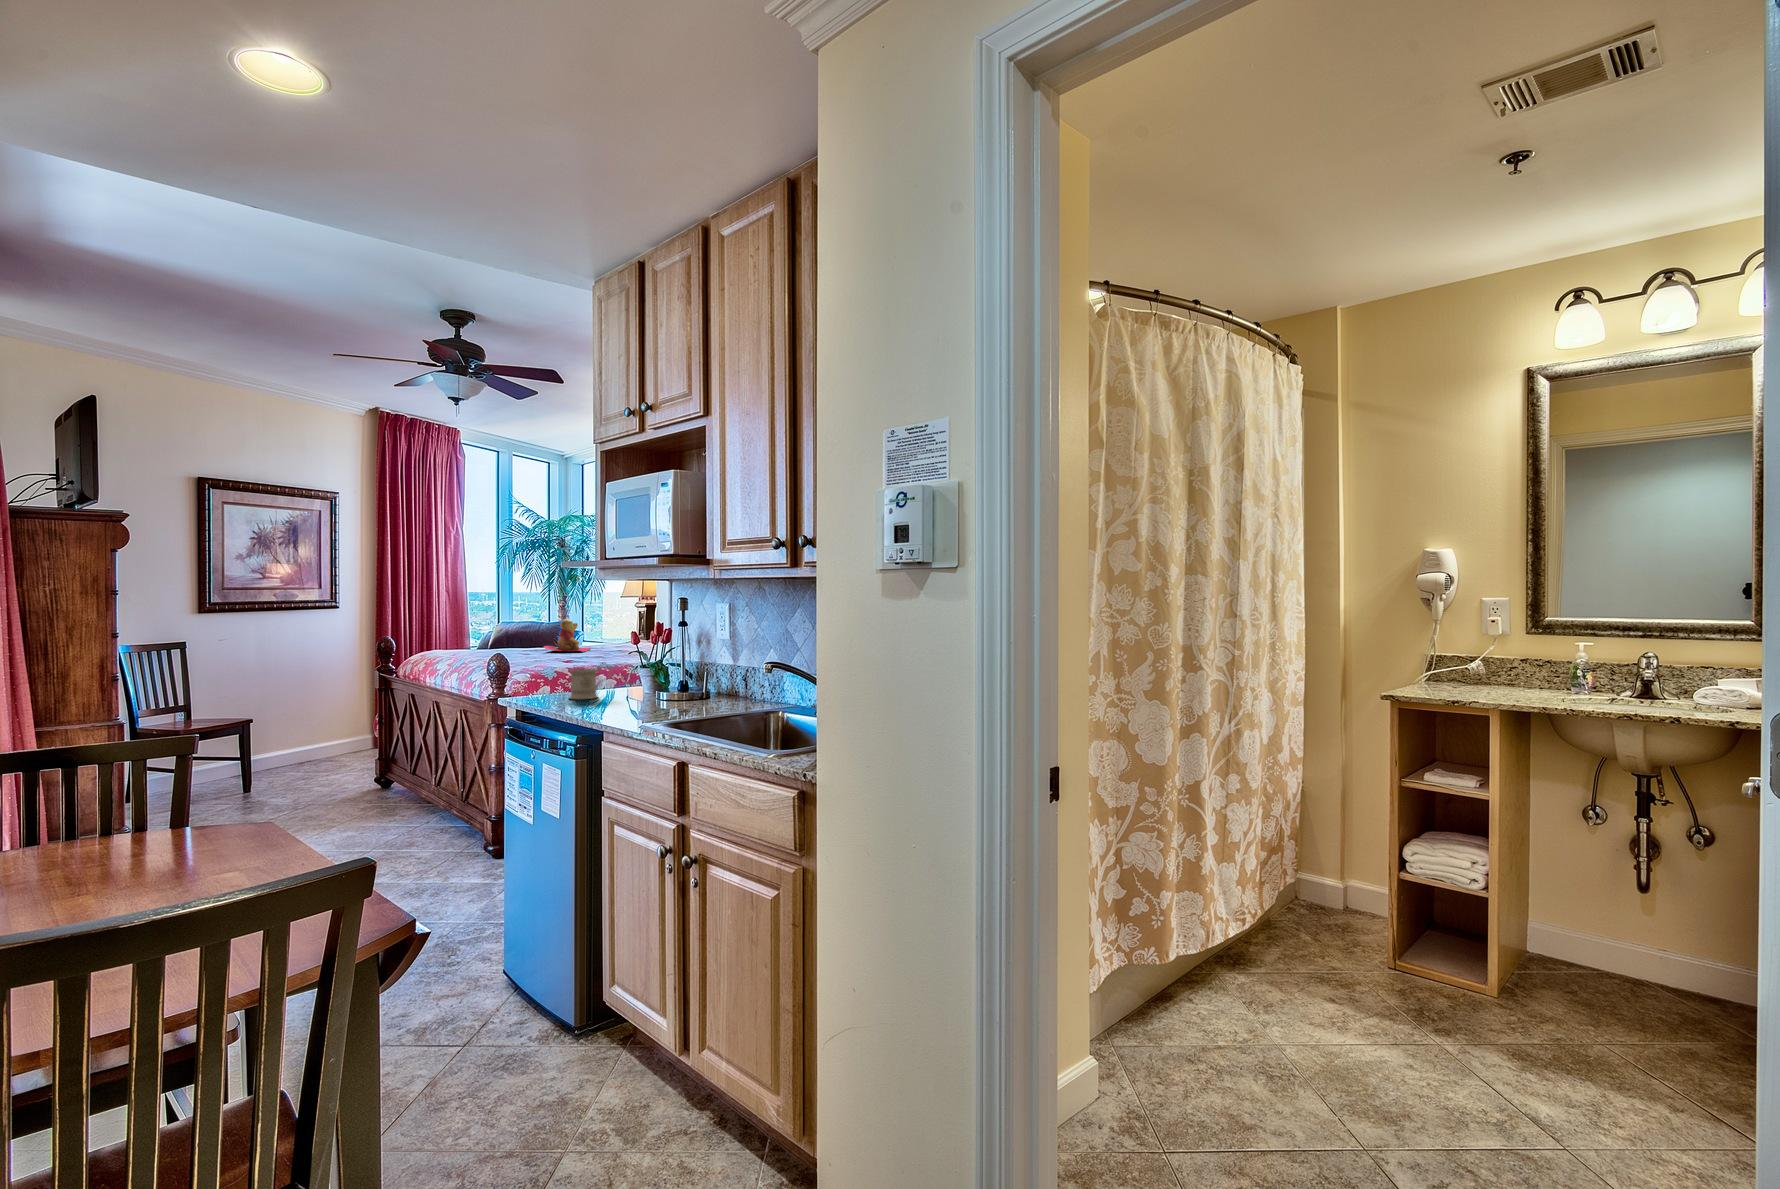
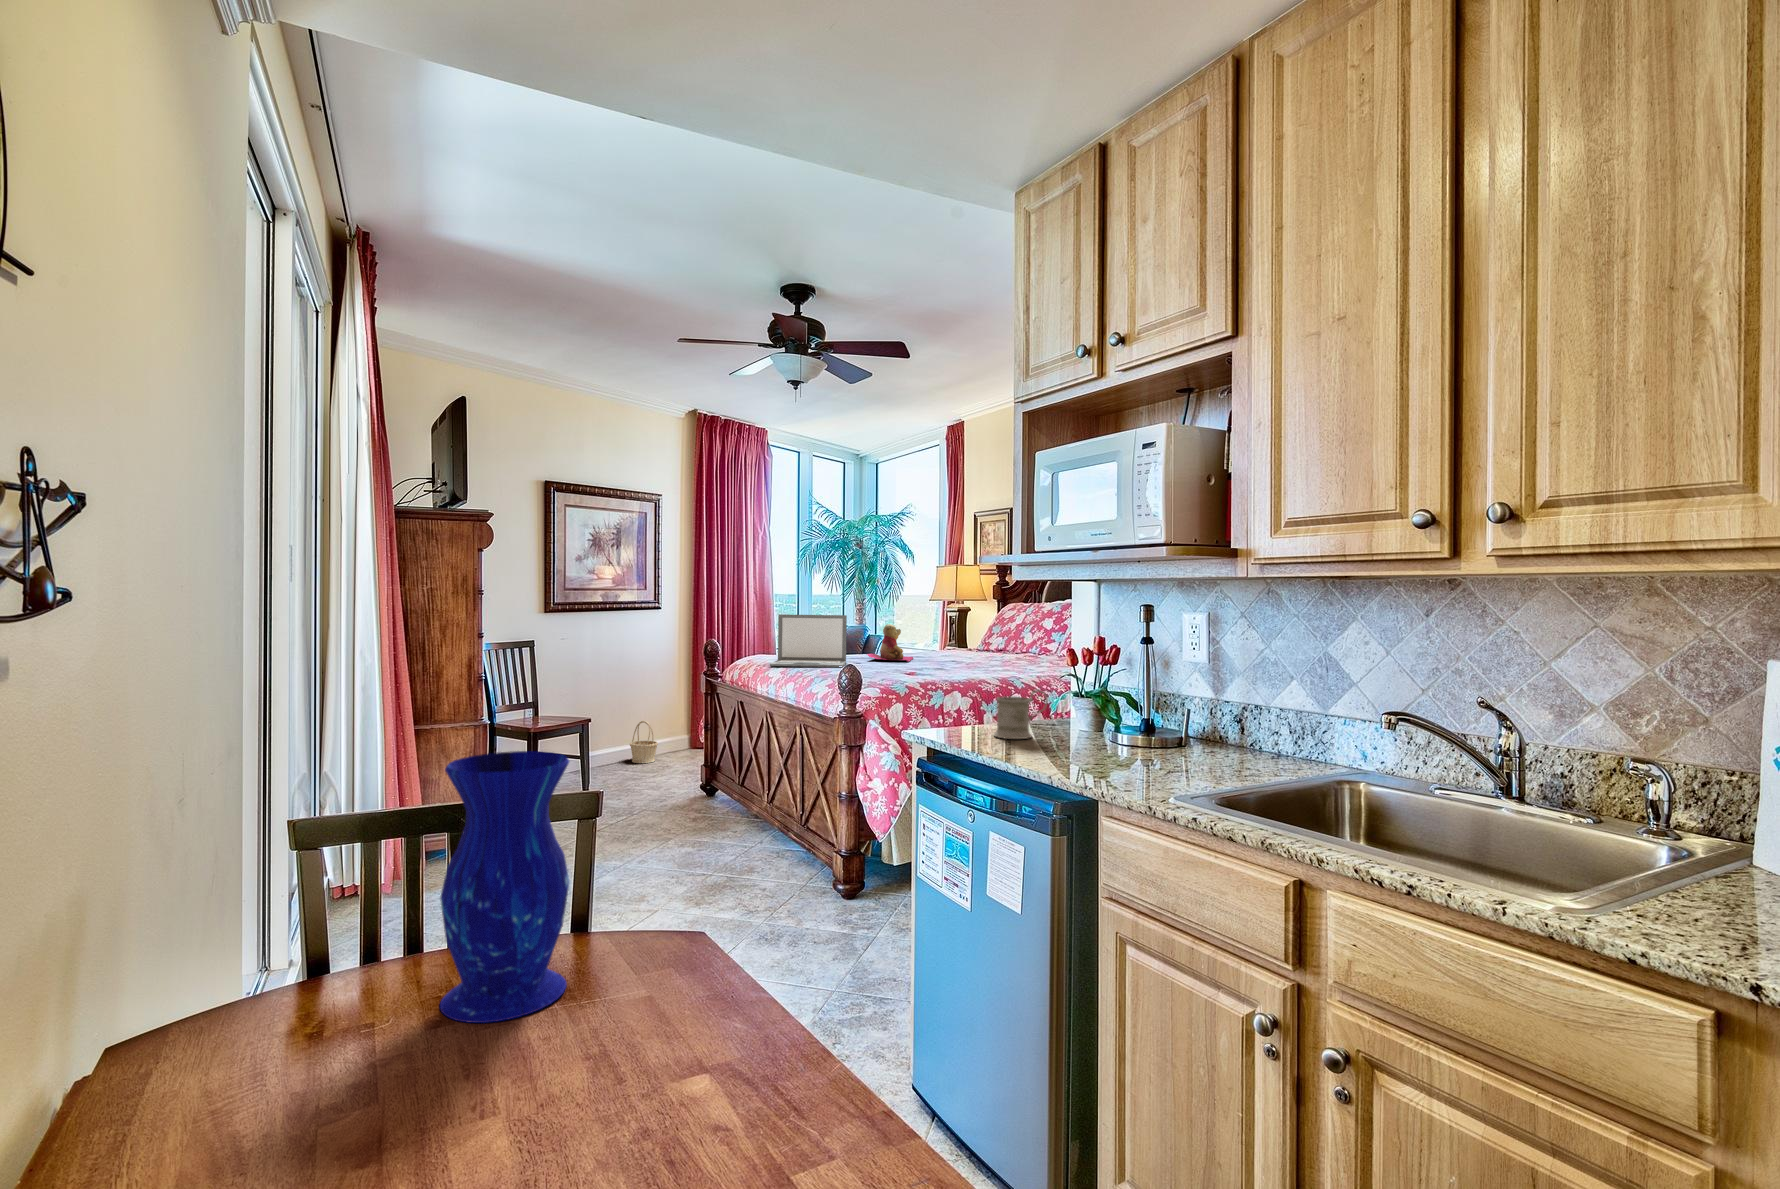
laptop: none [441,611,522,659] -> present [770,614,847,667]
vase: none [52,701,155,869] -> present [440,751,569,1023]
basket: none [303,720,336,763] -> present [630,721,658,763]

